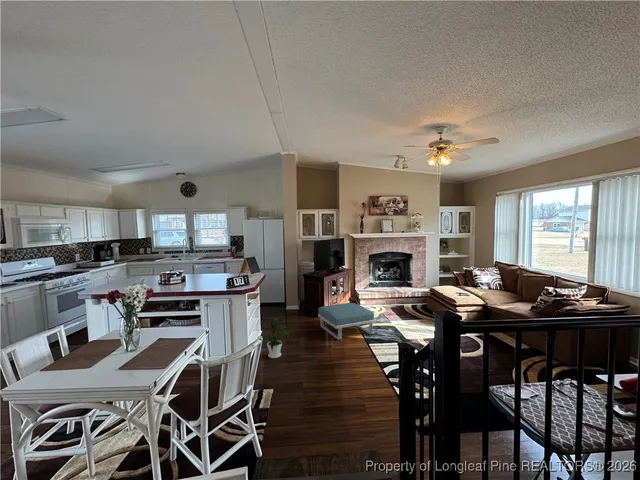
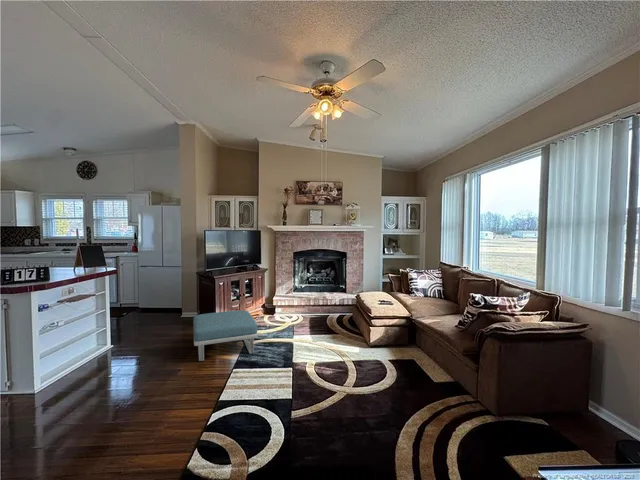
house plant: present [262,318,289,358] -> none [42,330,111,389]

